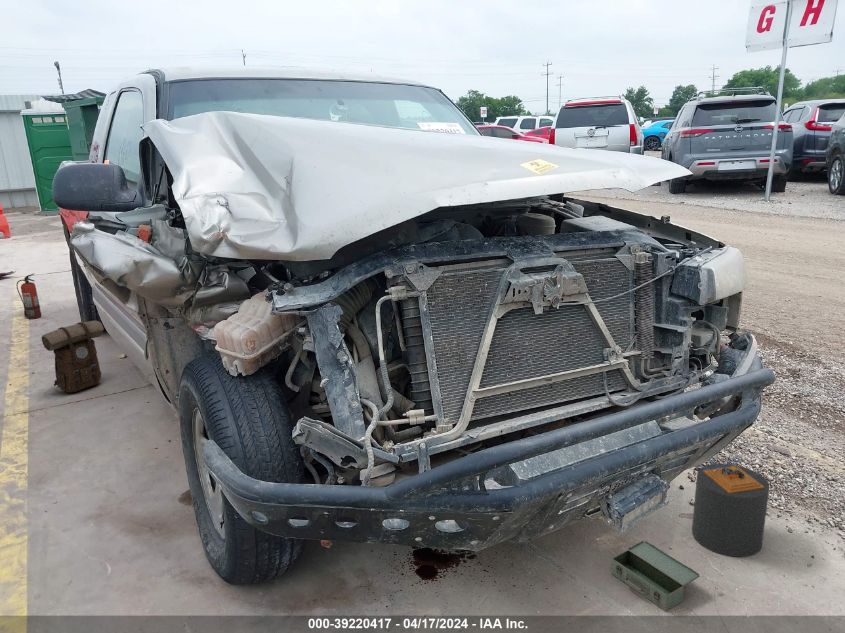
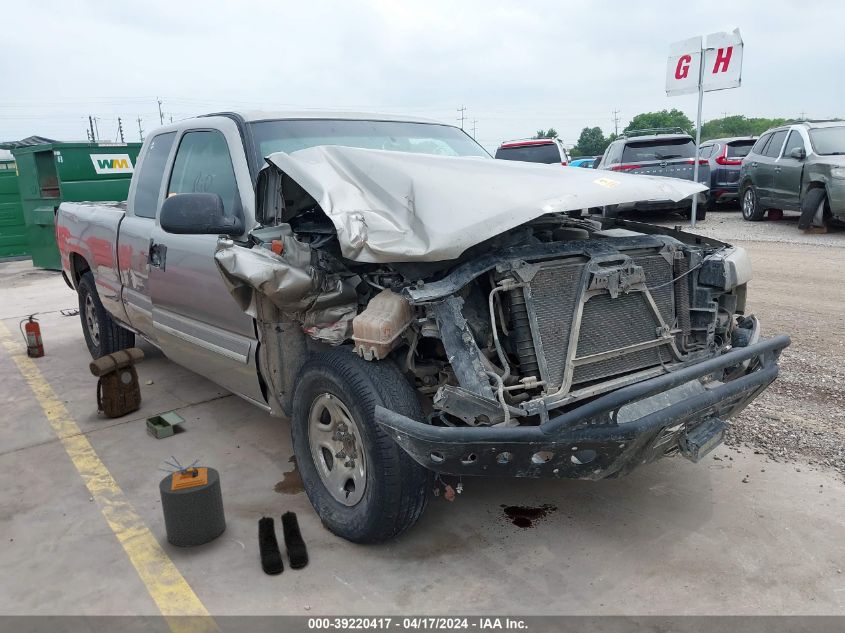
trash can: present [692,457,769,557] -> present [158,456,226,547]
boots: none [125,531,181,605] -> present [258,511,308,573]
toolbox: present [611,541,700,611] -> present [146,411,186,439]

